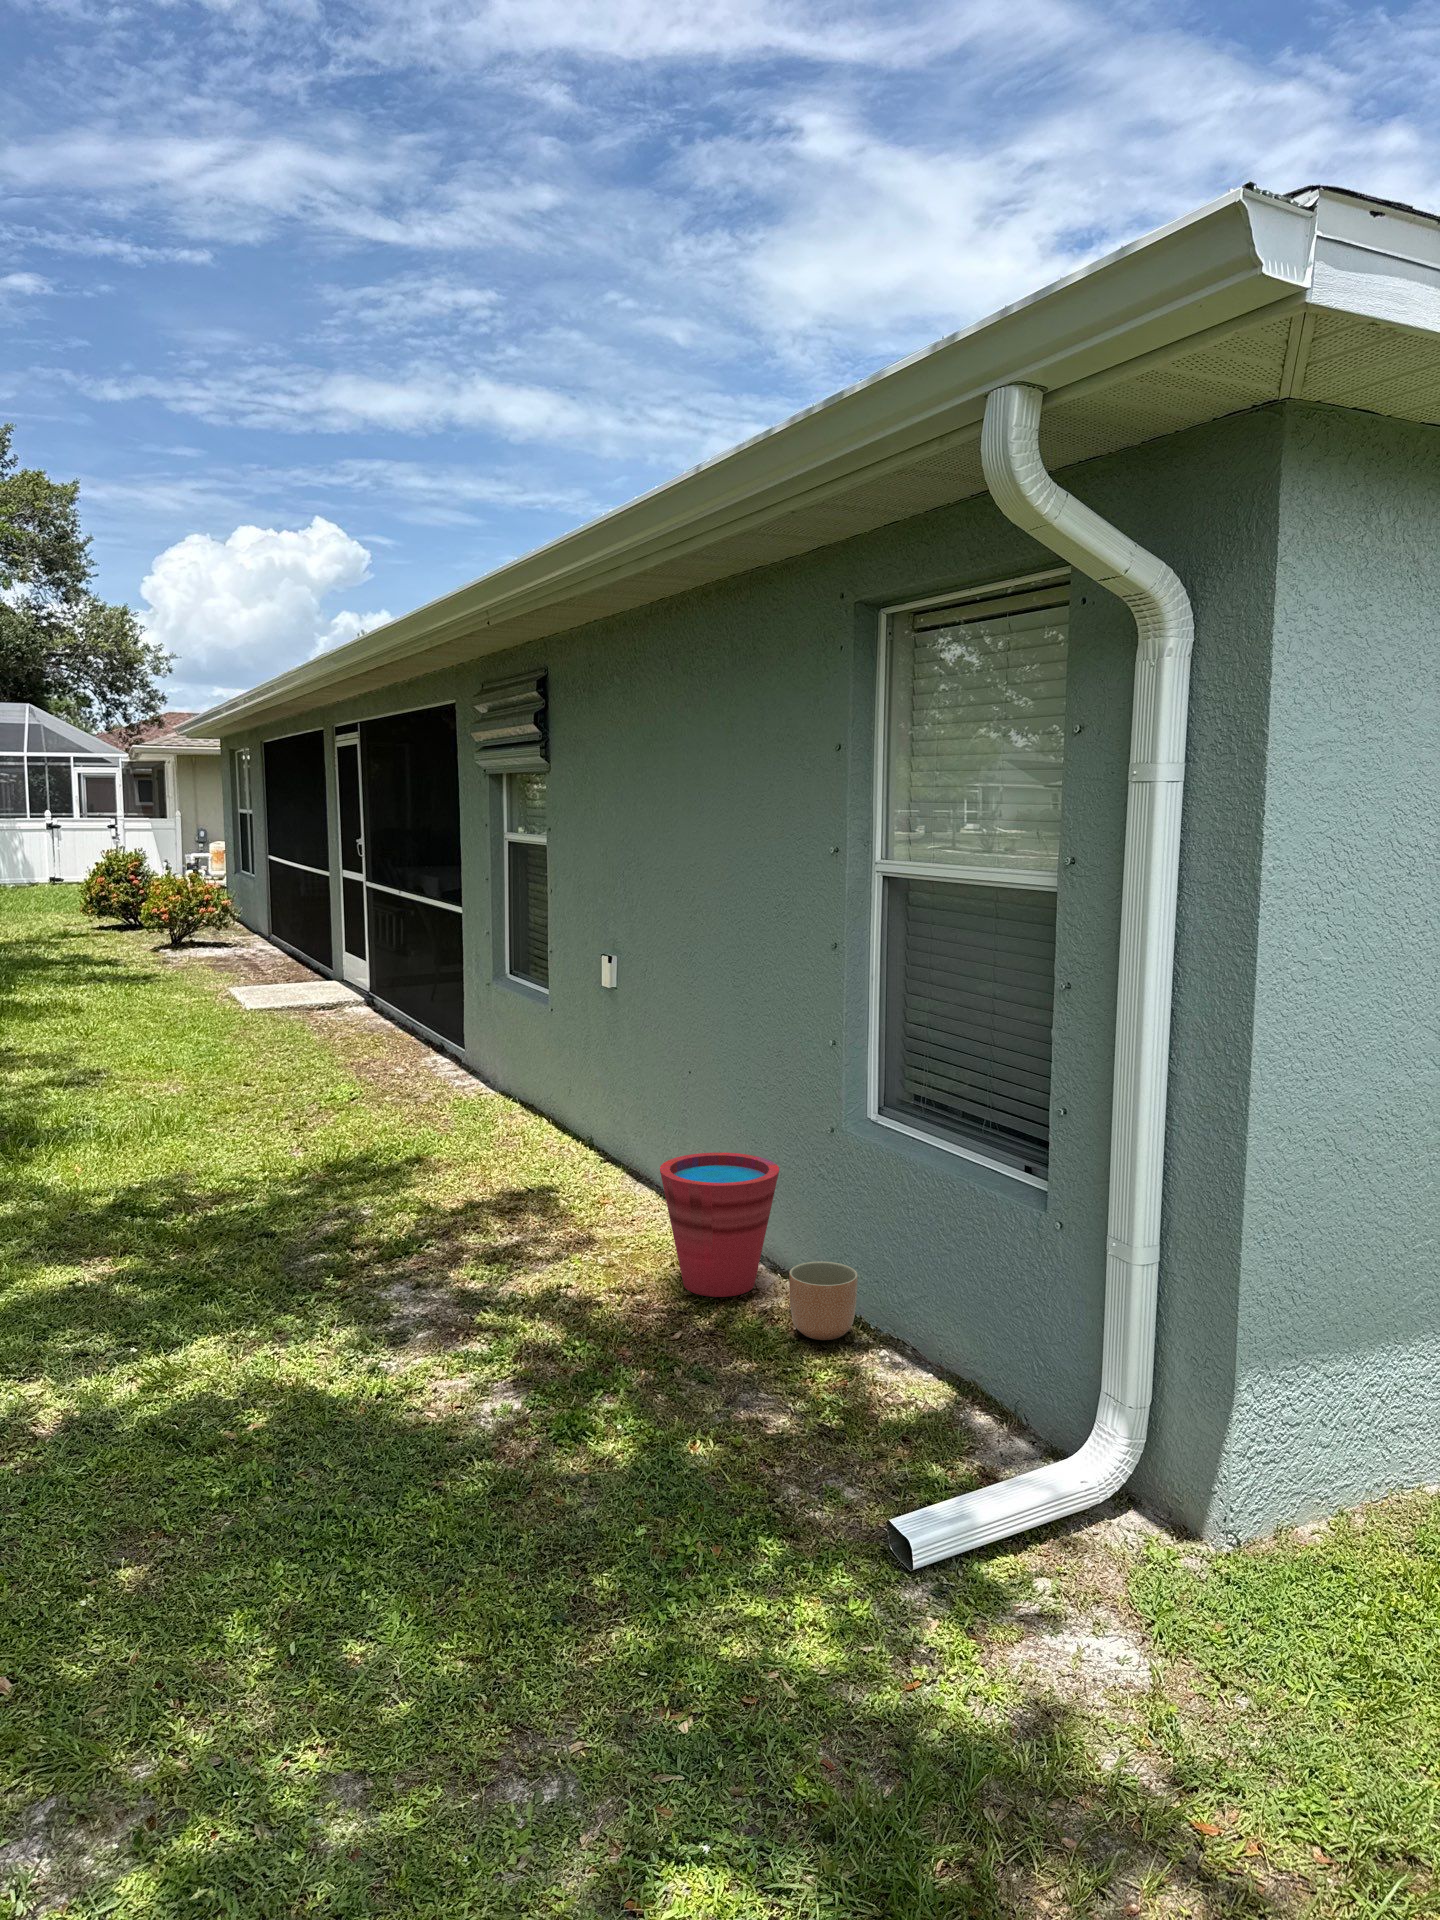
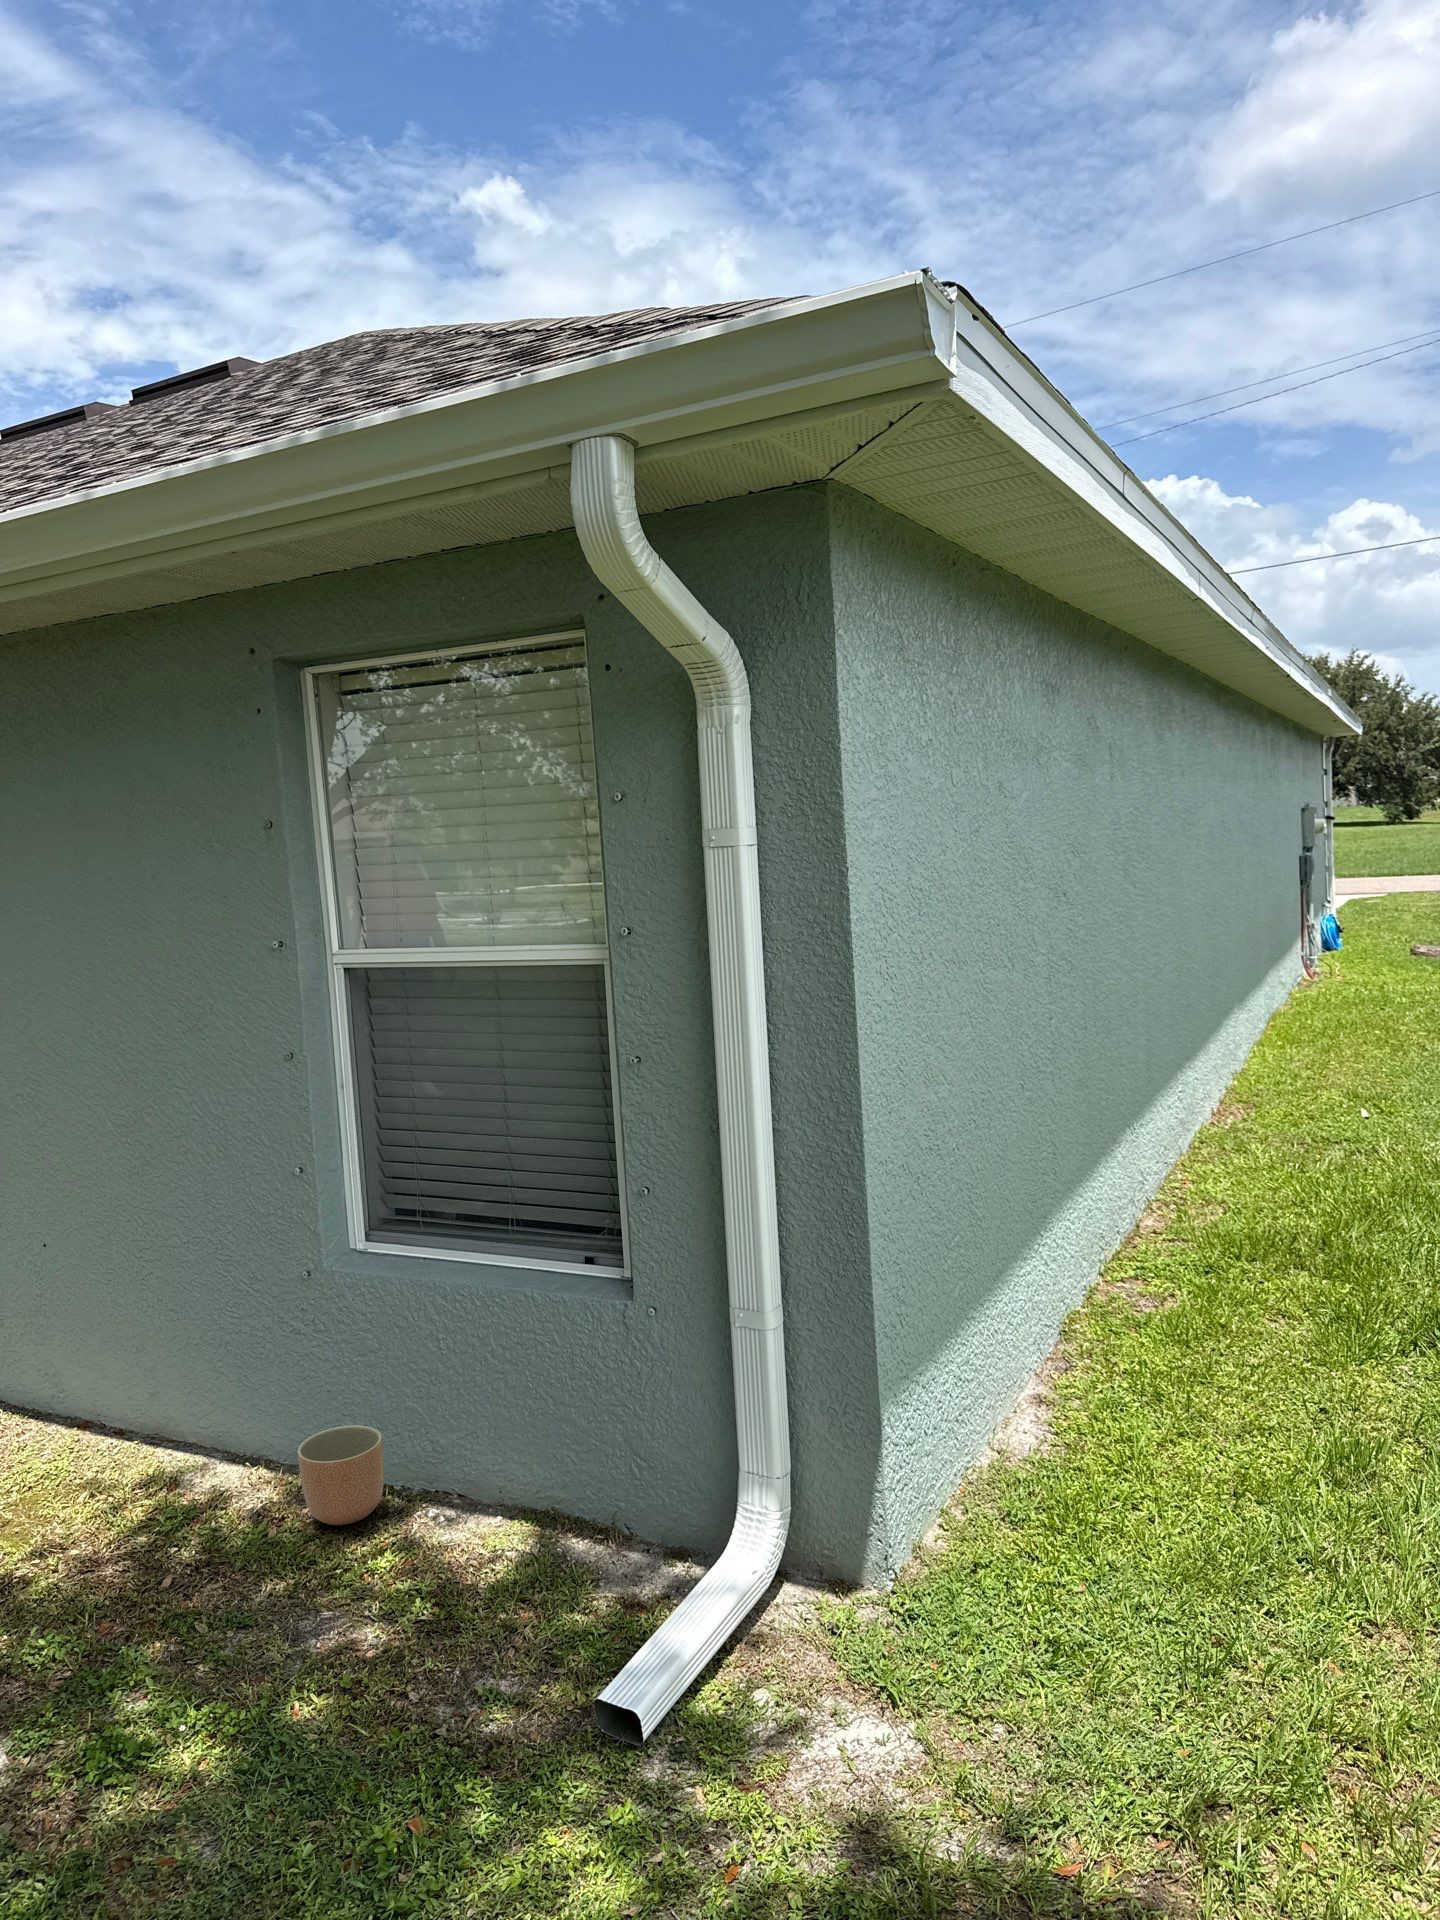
bucket: present [660,1153,779,1297] -> none [77,1325,240,1521]

